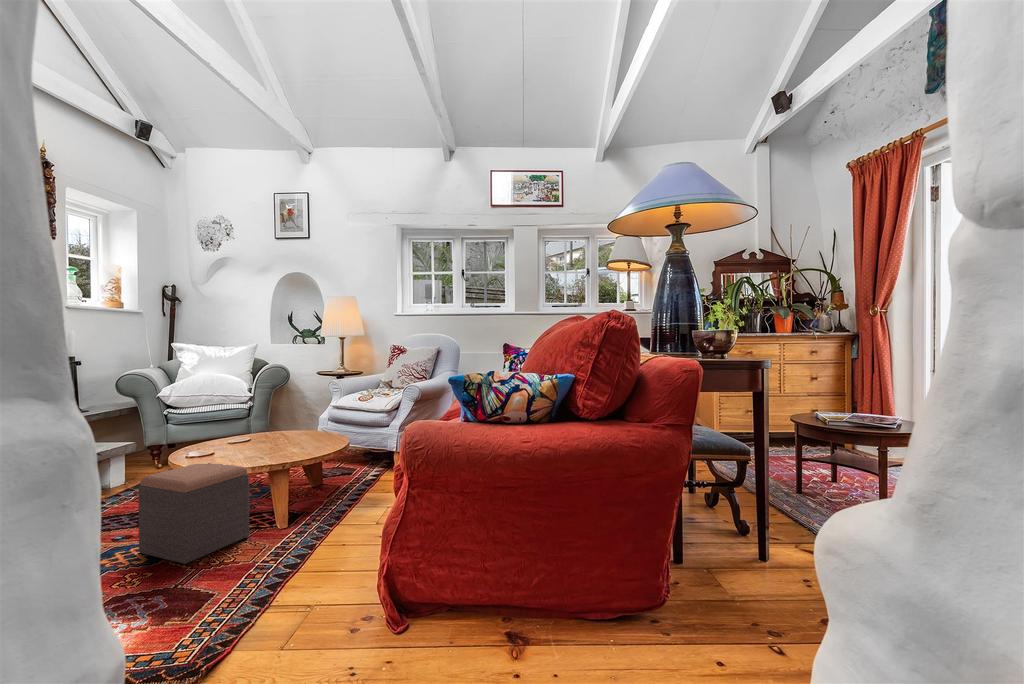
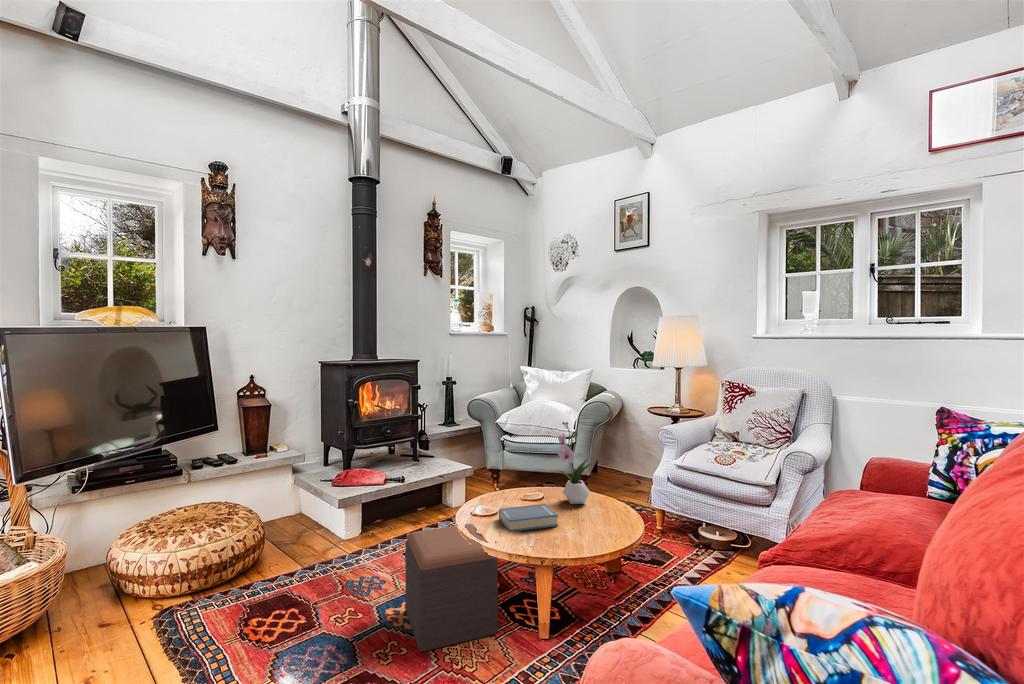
flower arrangement: none [272,373,305,438] -> present [558,422,591,504]
hardback book: none [231,437,289,457] -> present [499,504,558,532]

